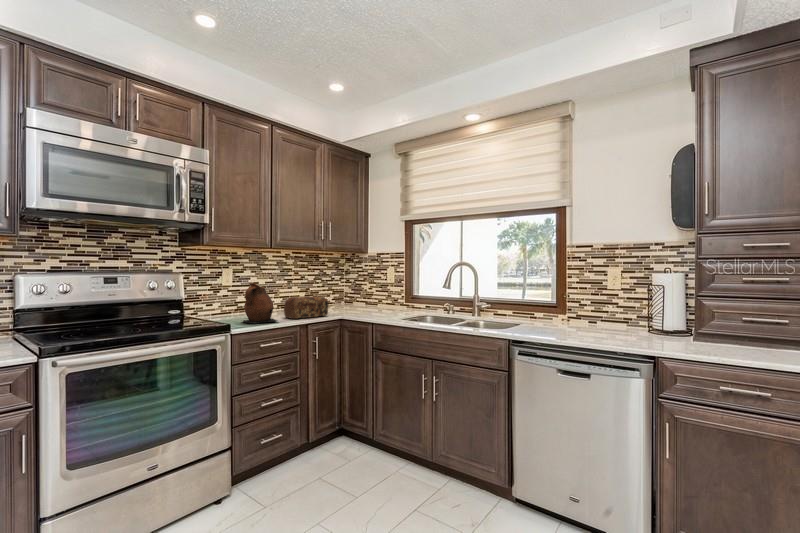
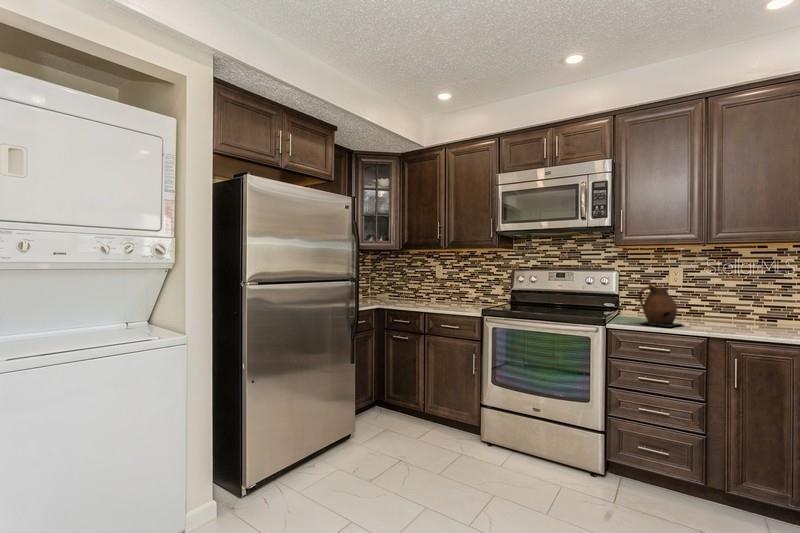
bread loaf: present [284,296,328,319] -> none [703,303,771,335]

